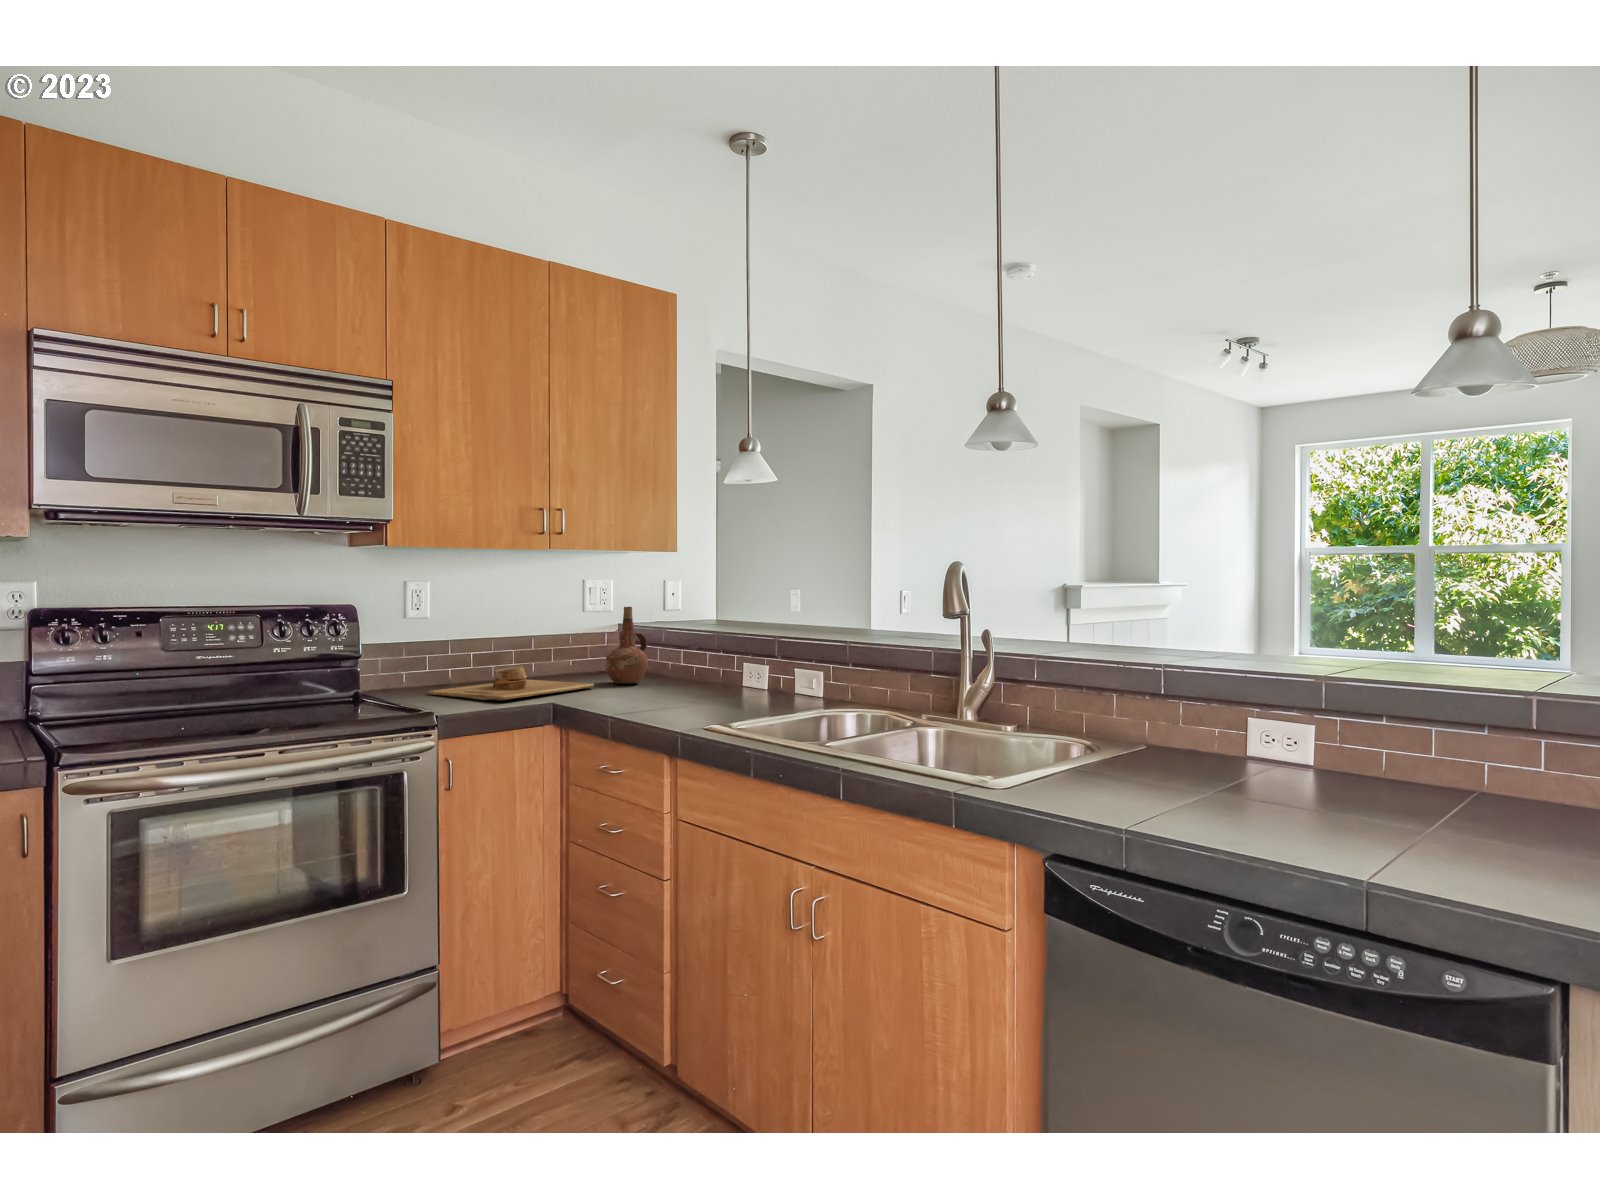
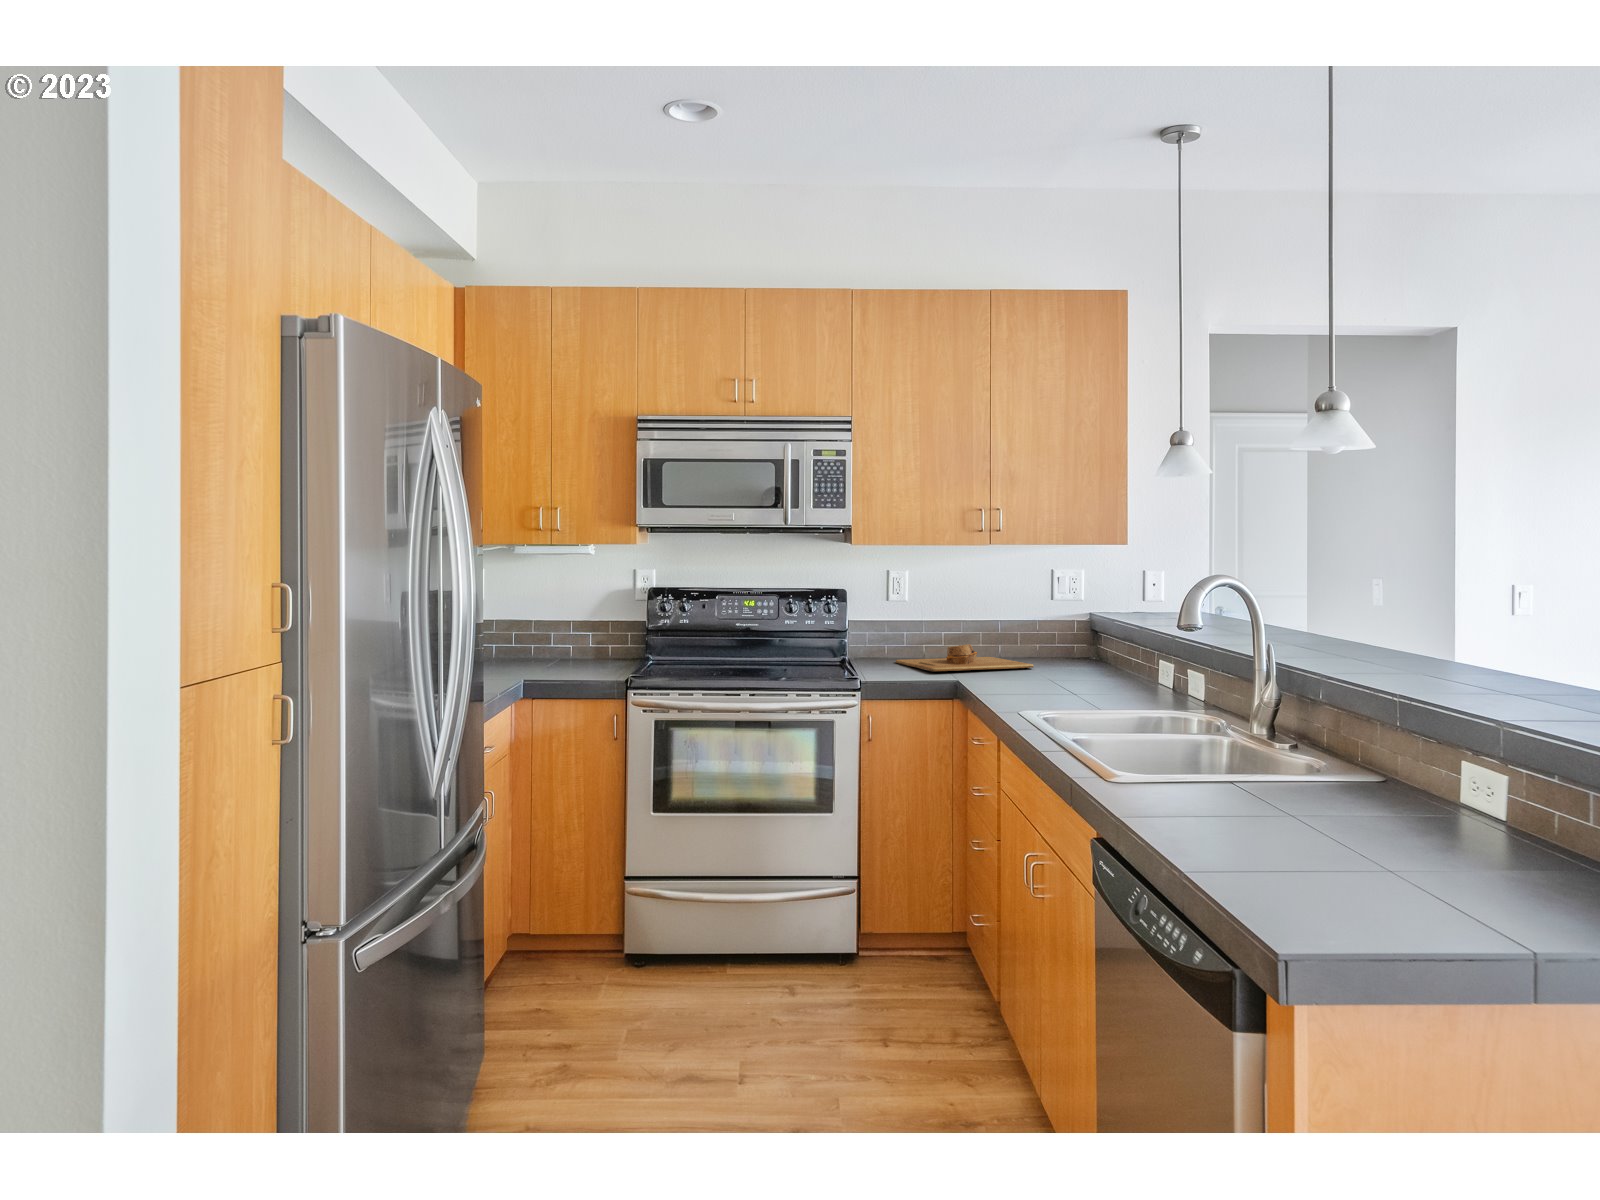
ceramic pitcher: present [605,607,648,684] -> none [1053,595,1096,667]

